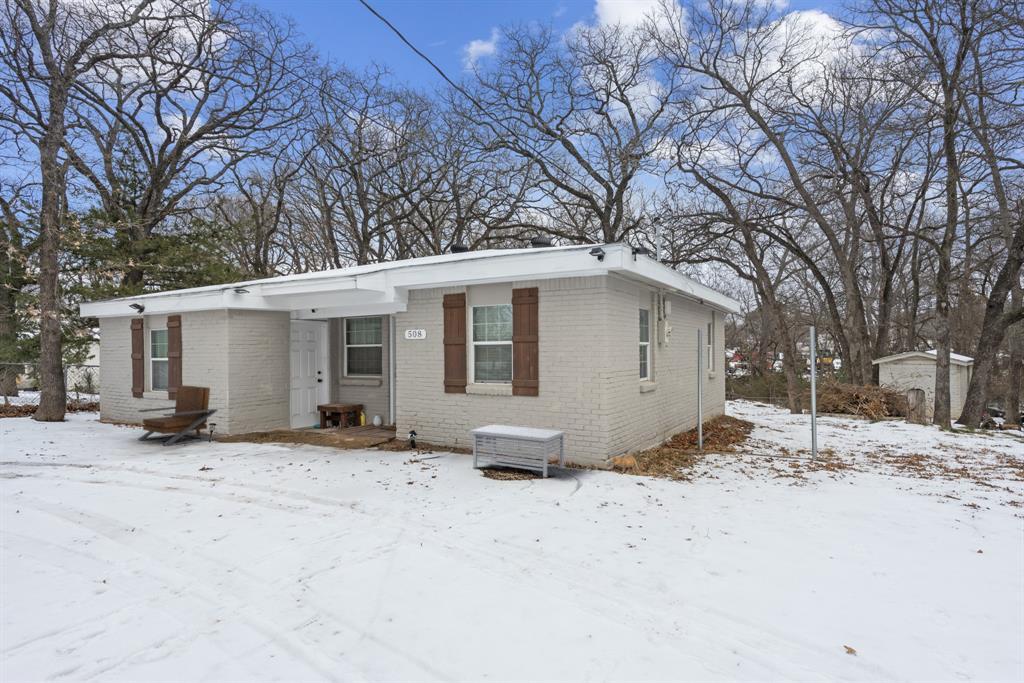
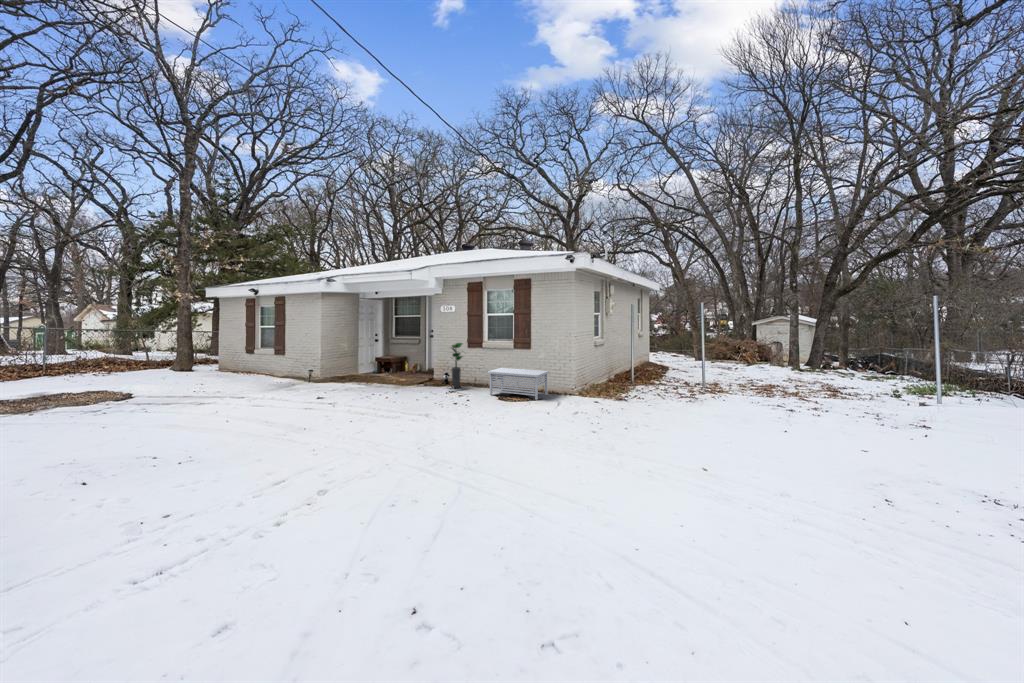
lounge chair: present [138,385,218,446] -> none [259,345,314,386]
potted plant: none [408,385,441,455] -> present [452,343,463,388]

